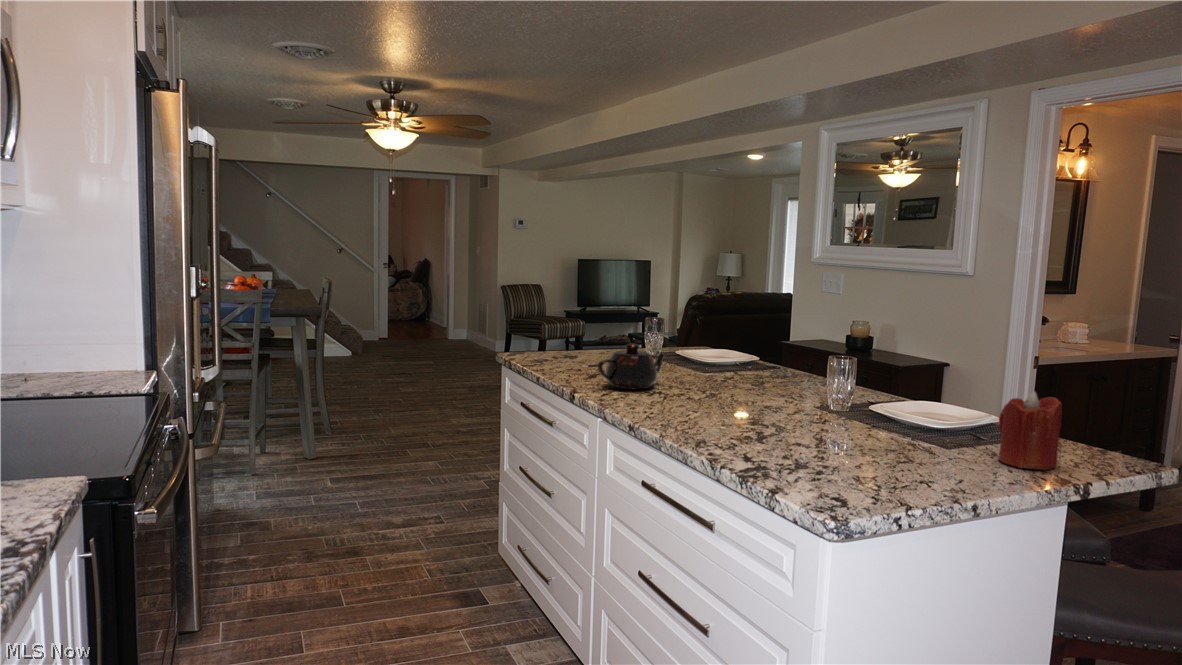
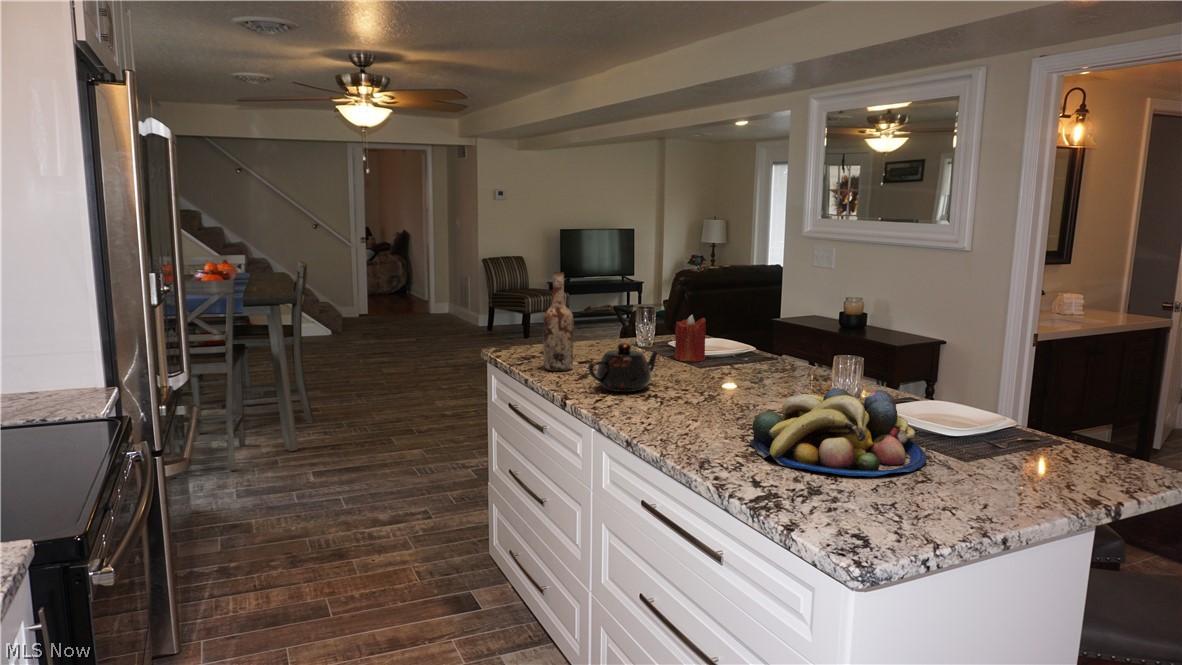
wine bottle: none [556,278,585,372] -> present [543,272,574,371]
fruit bowl: none [745,381,911,457] -> present [749,388,926,476]
candle: present [999,391,1062,470] -> present [675,315,706,362]

